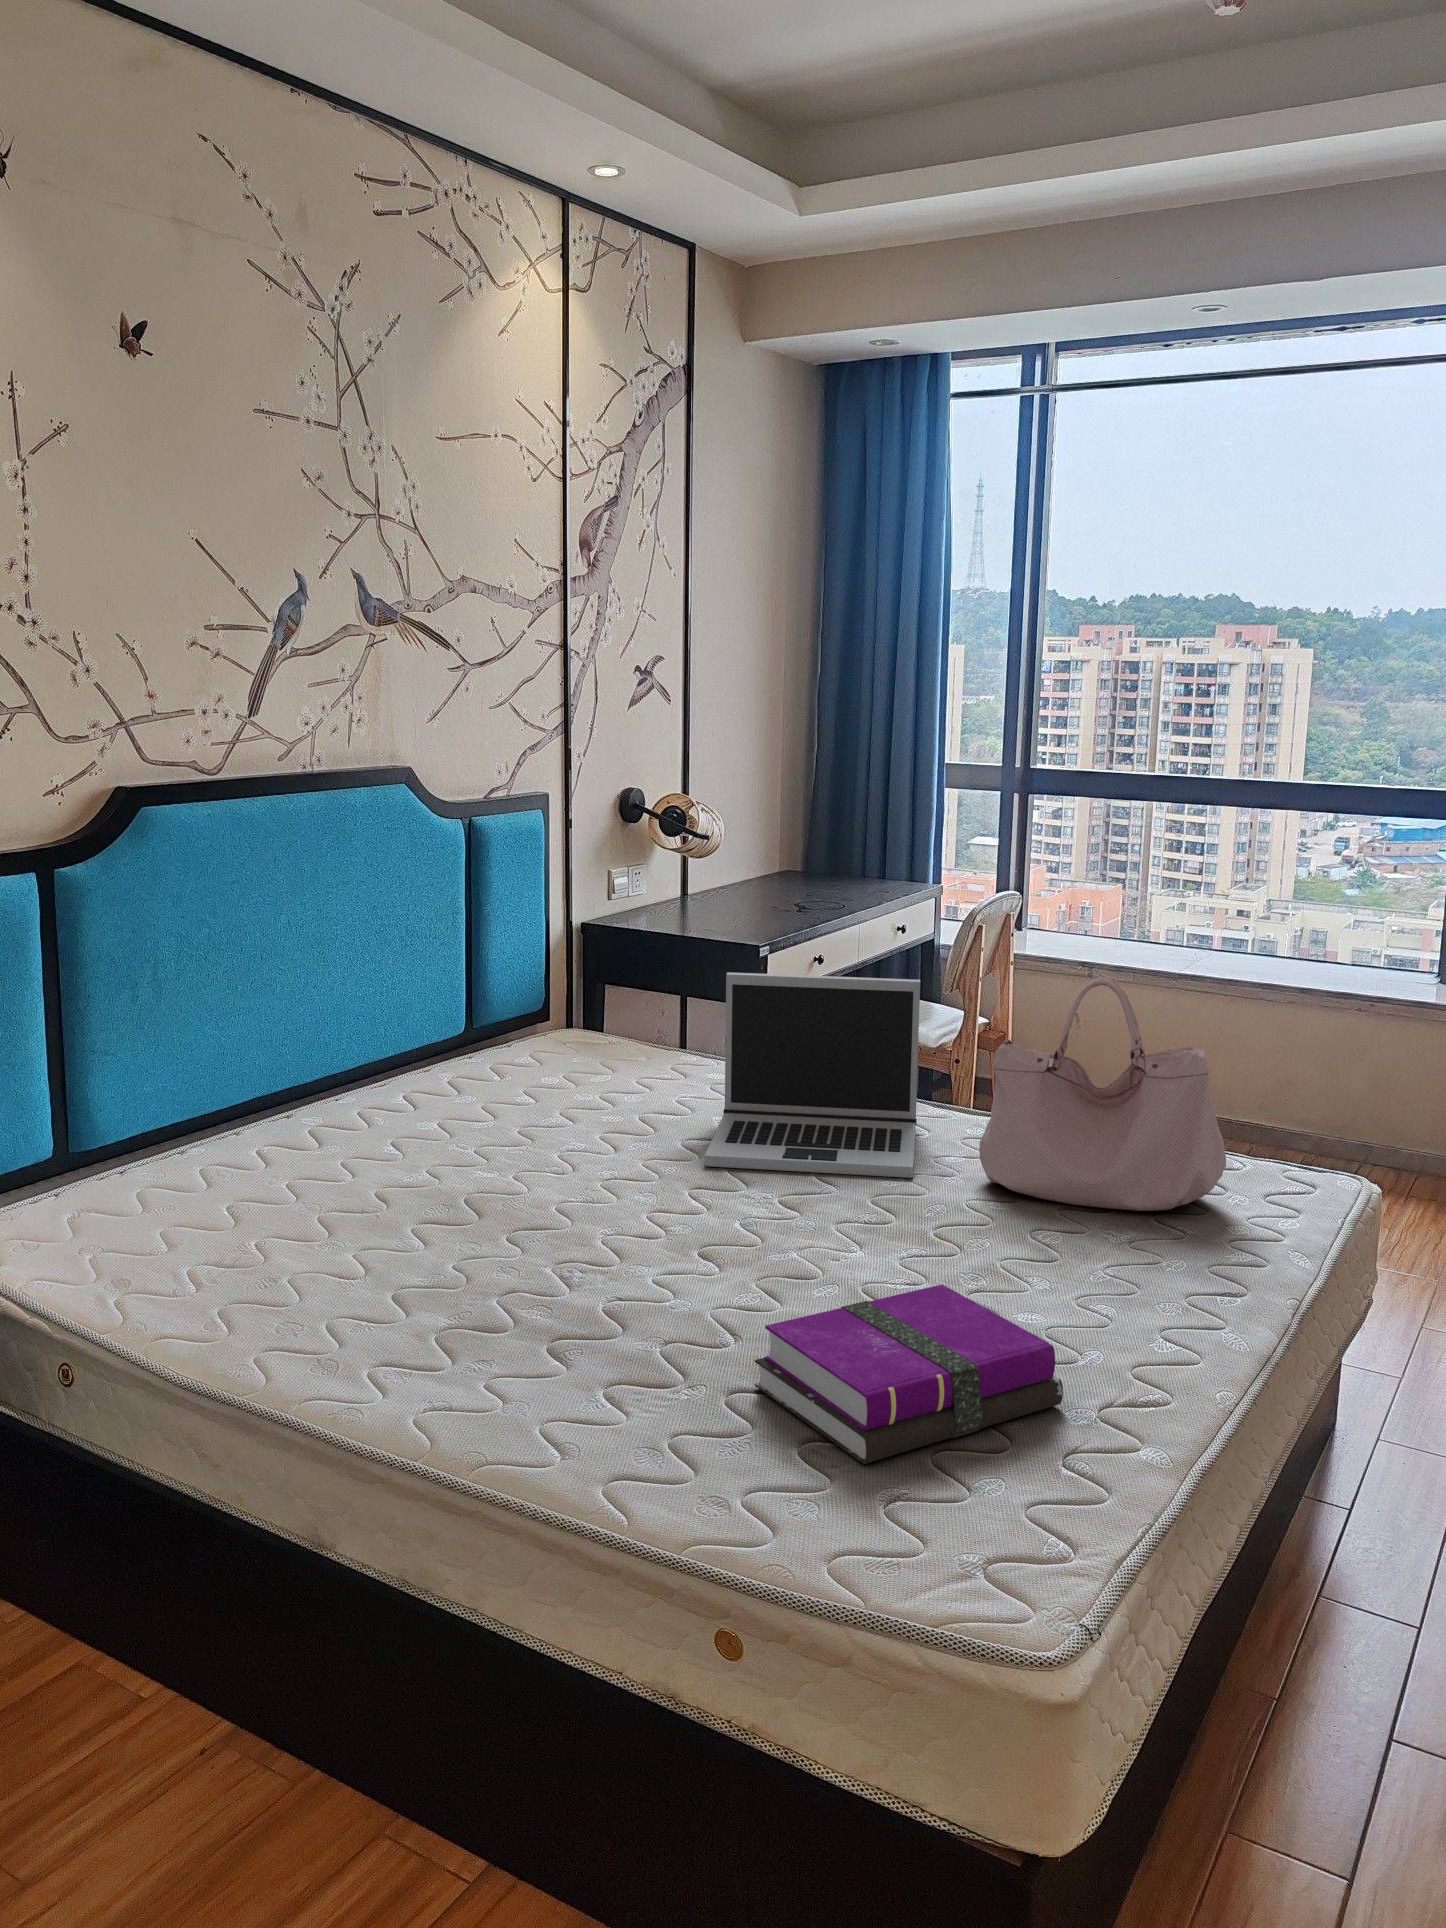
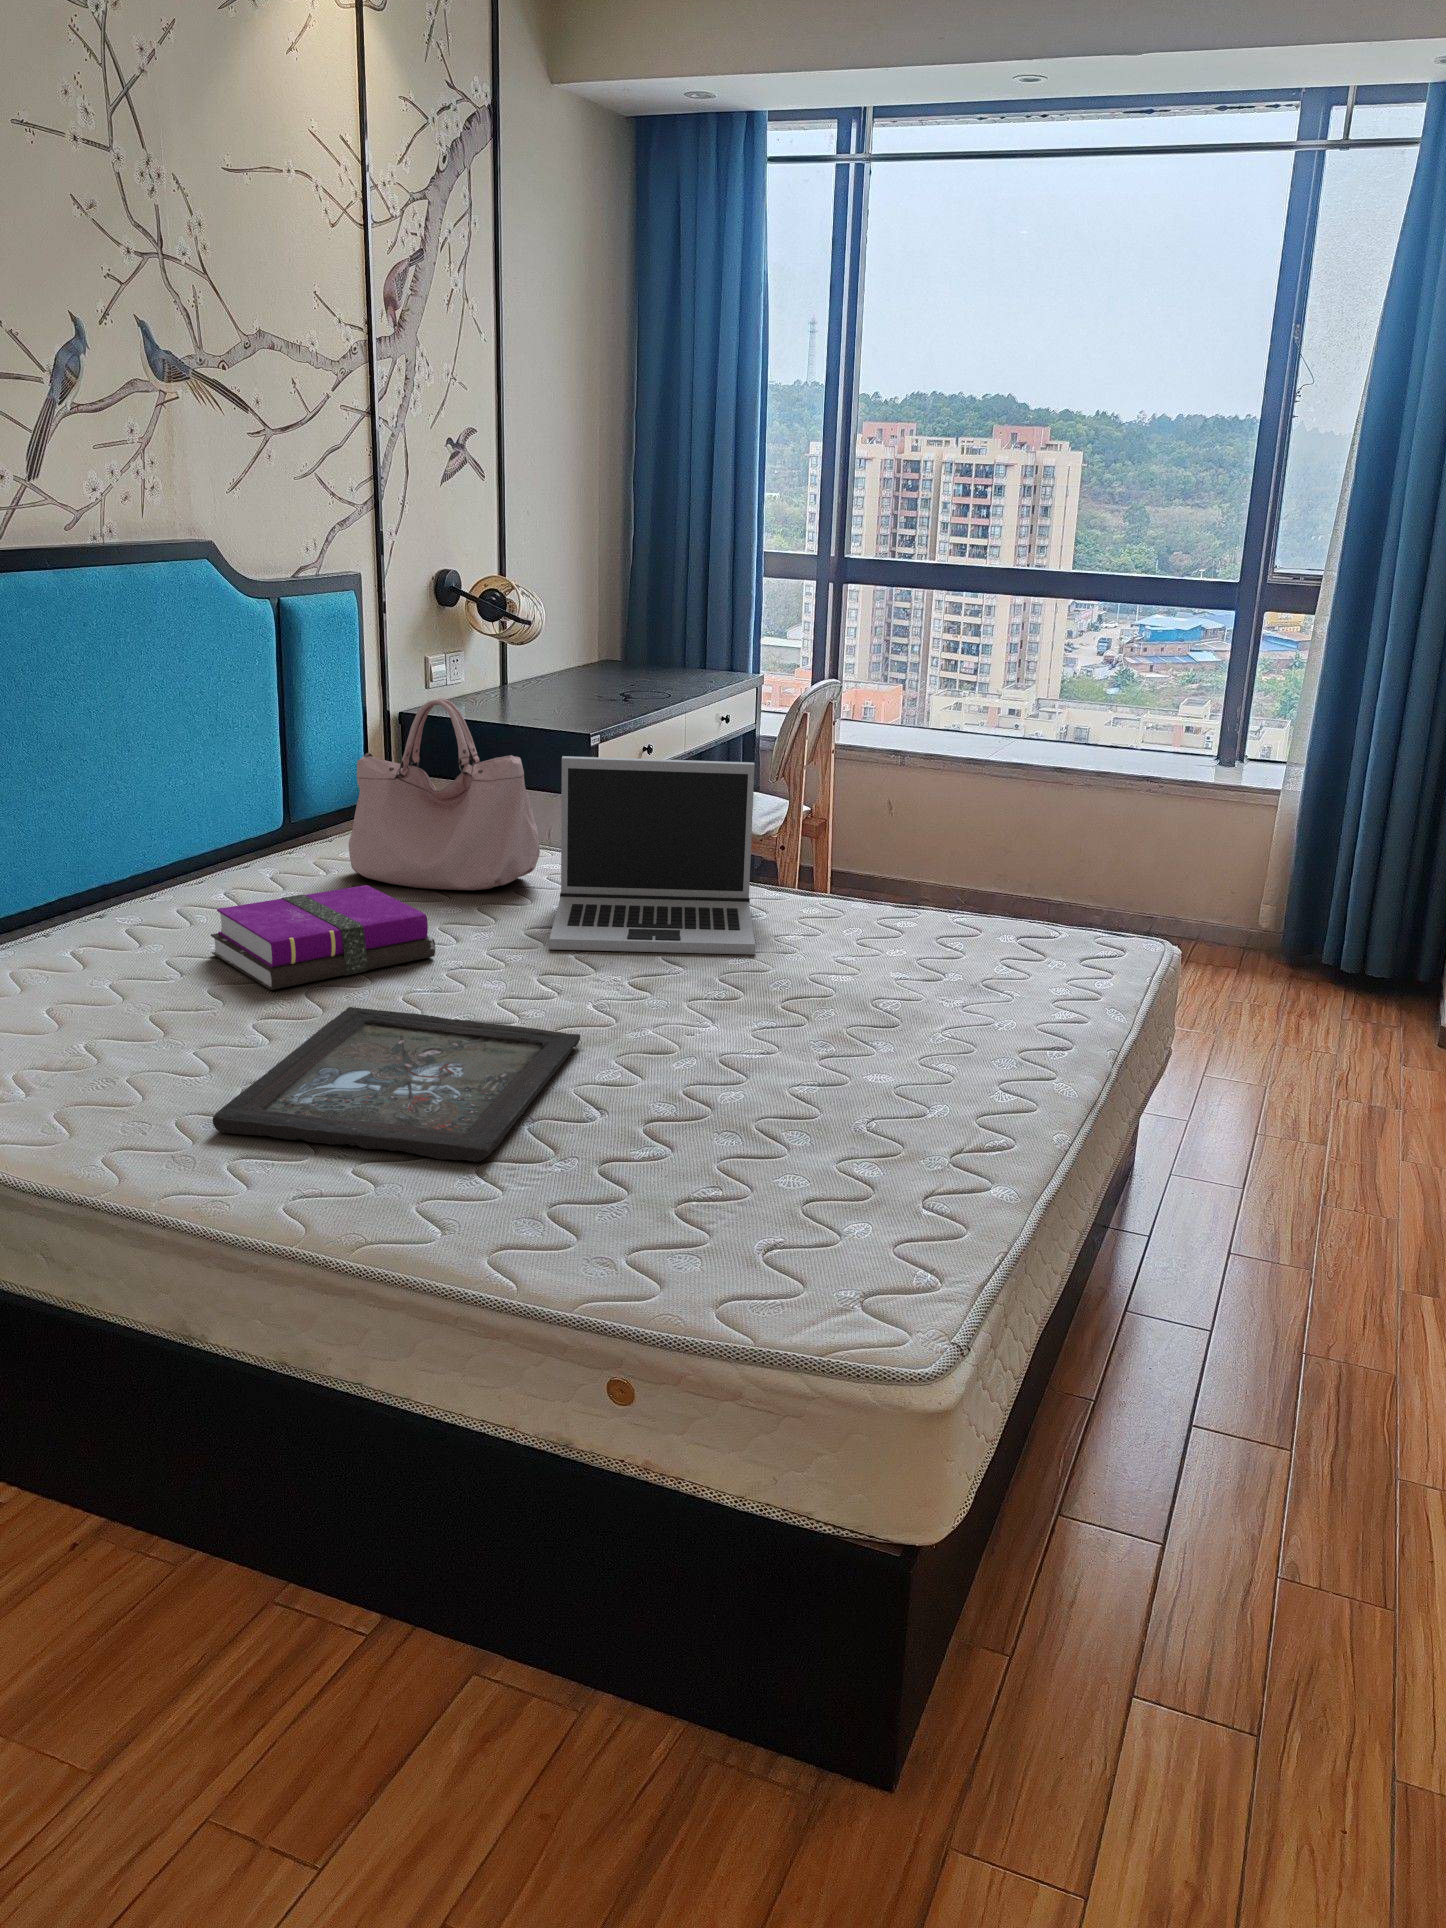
handbag: present [980,977,1226,1211] -> present [349,698,540,890]
tray: none [359,1217,717,1372] -> present [213,1007,580,1162]
notebook: present [754,1284,1063,1464] -> present [211,885,435,990]

